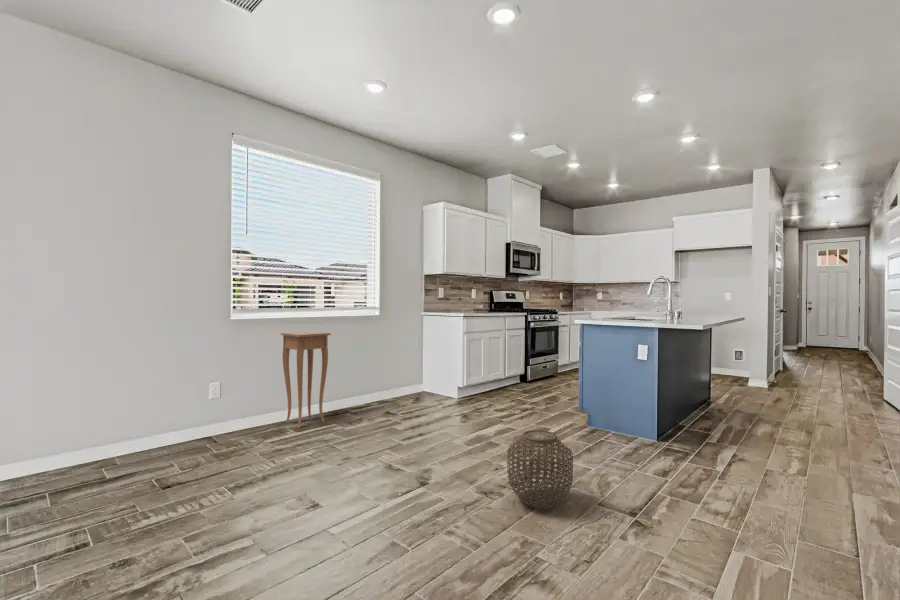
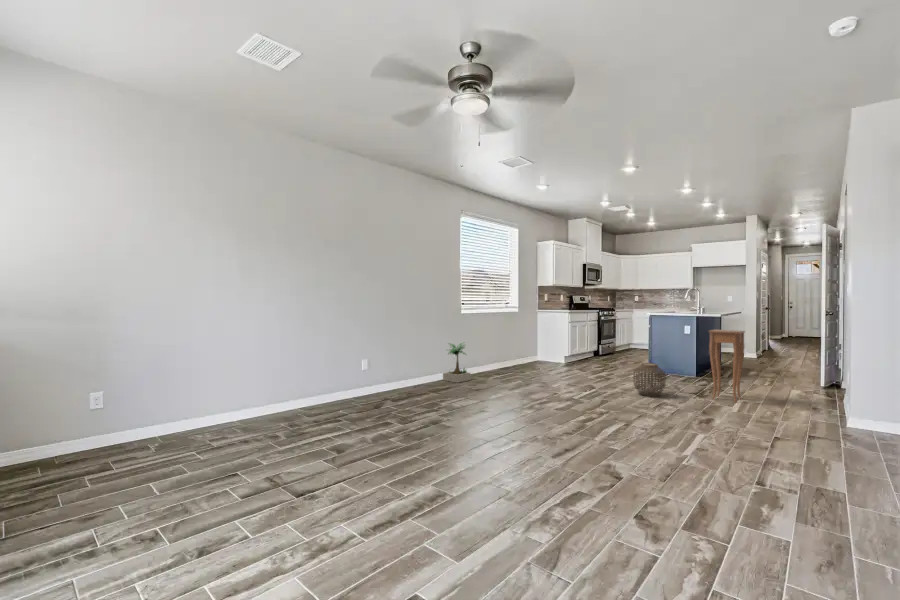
side table: present [281,331,331,428] -> present [709,330,745,402]
potted plant: none [174,374,233,457] -> present [443,343,471,383]

